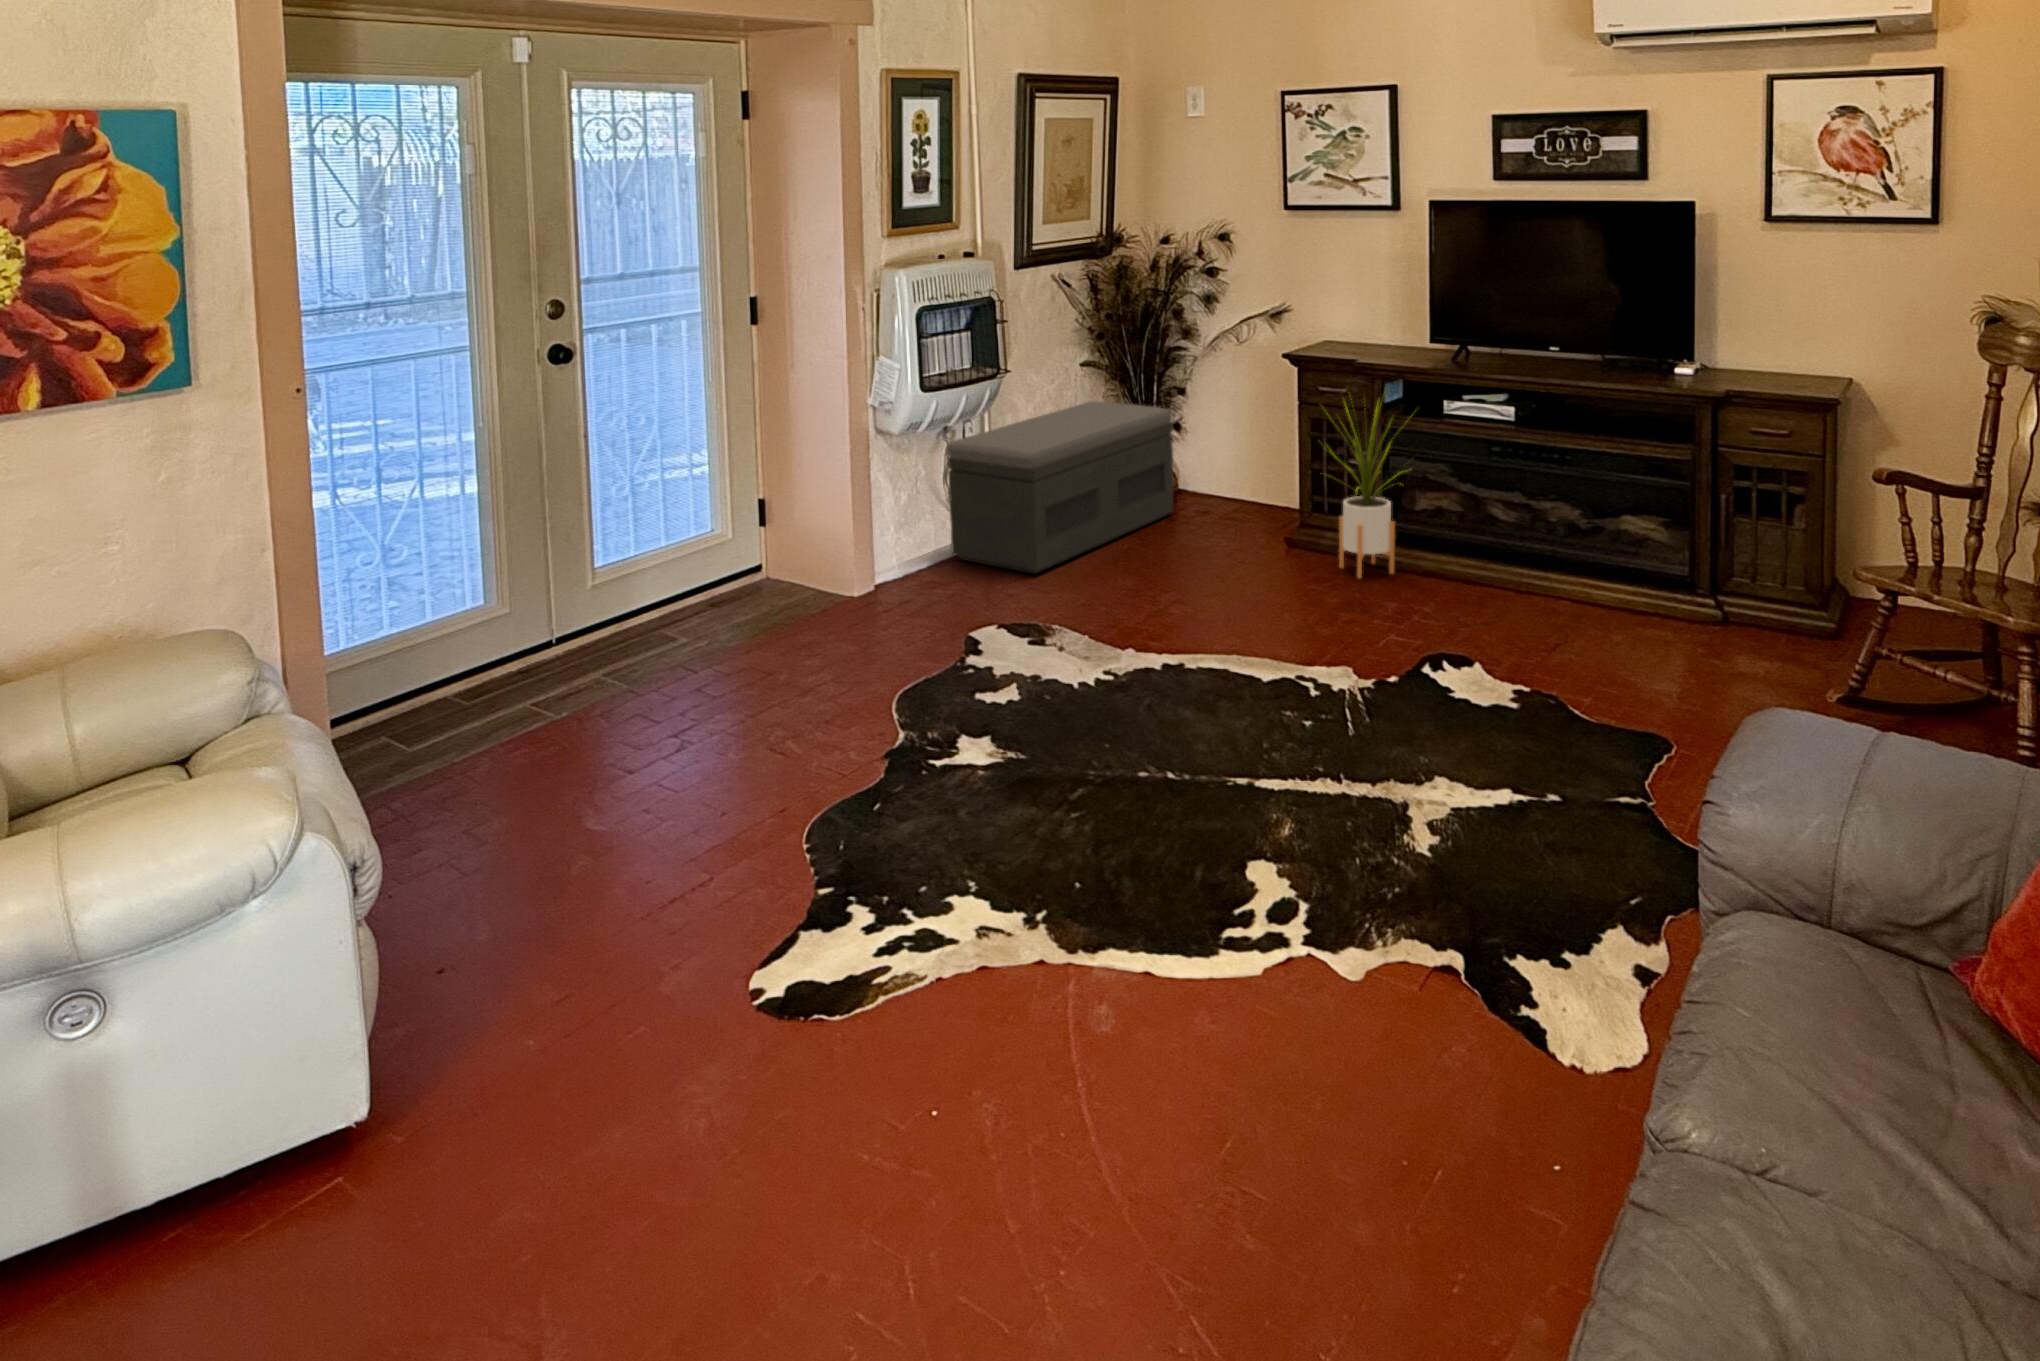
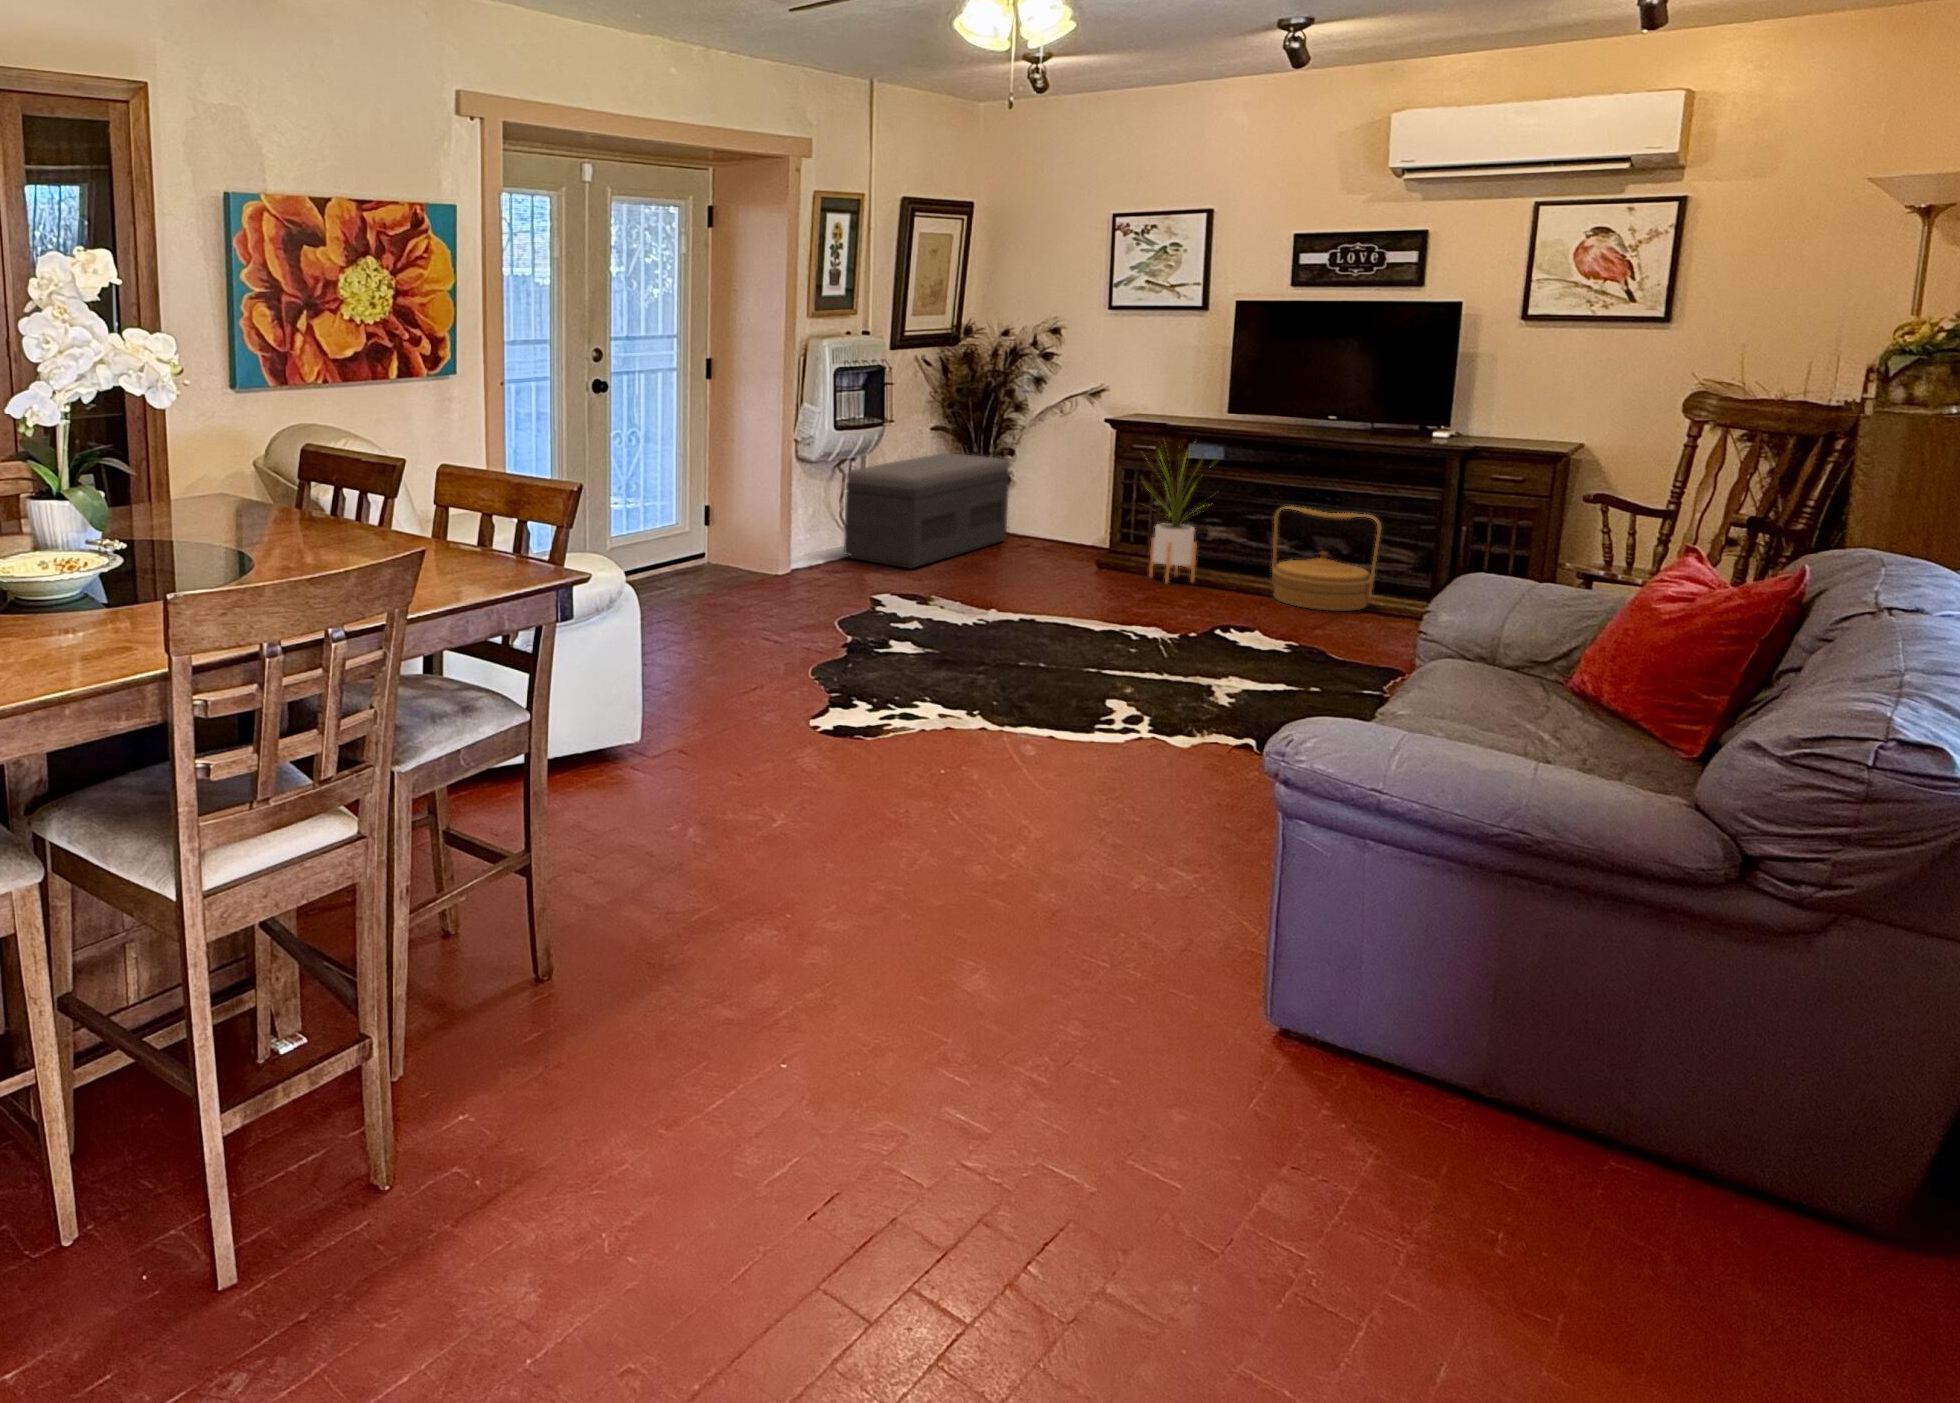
woven basket: none [1485,474,1613,615] -> present [1272,506,1381,611]

